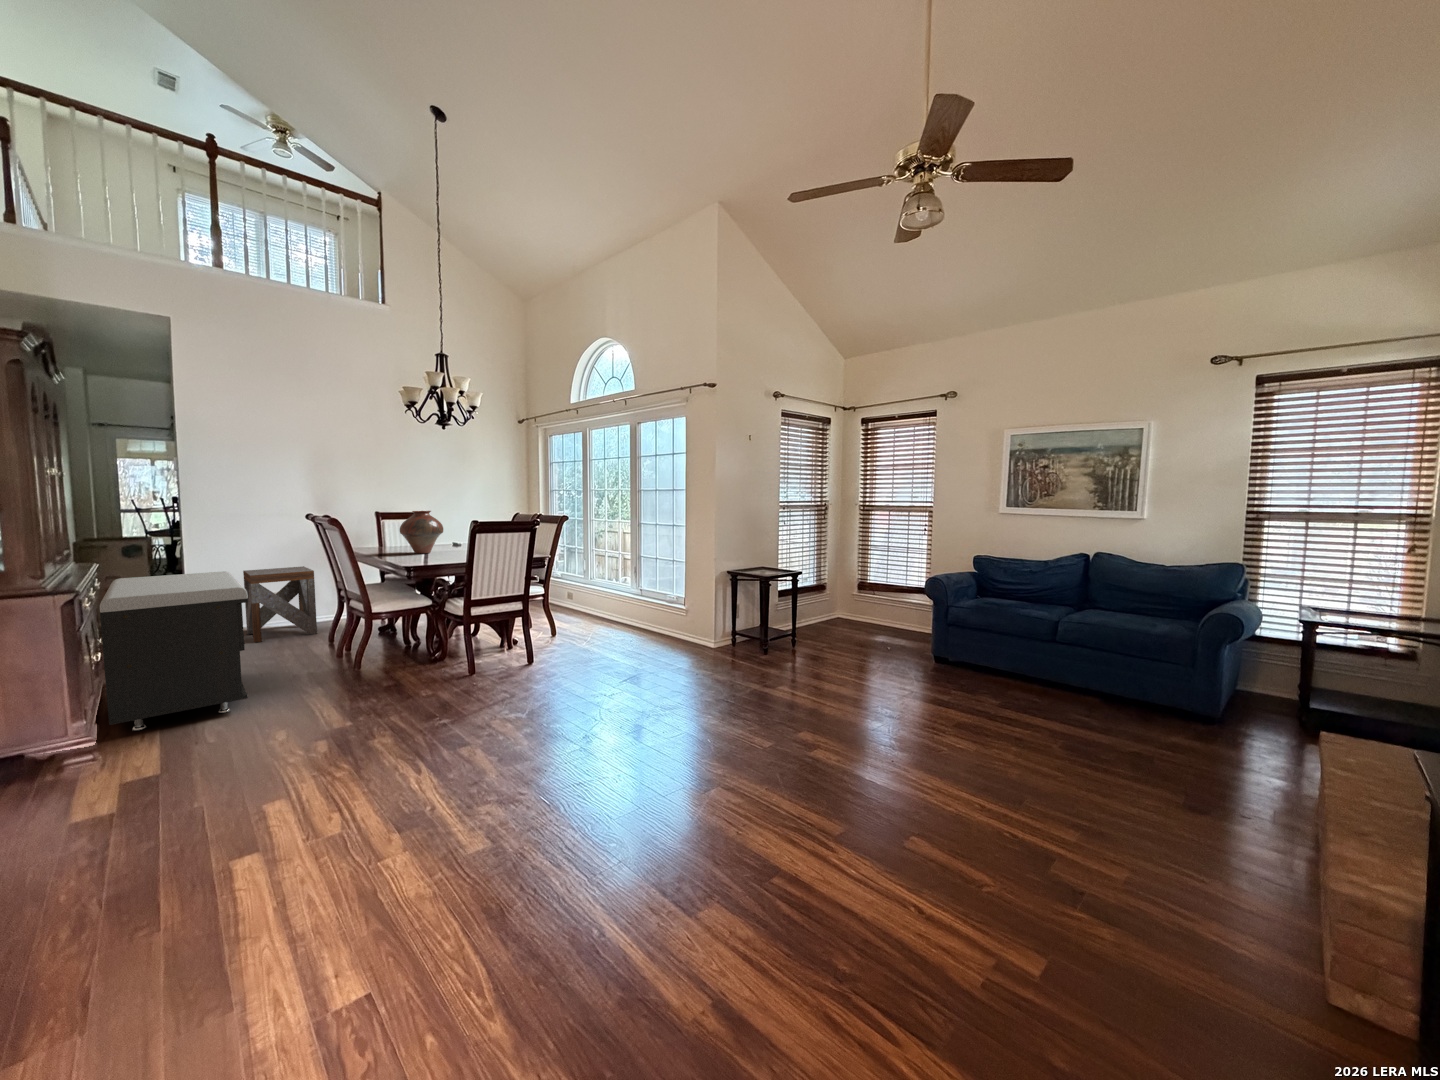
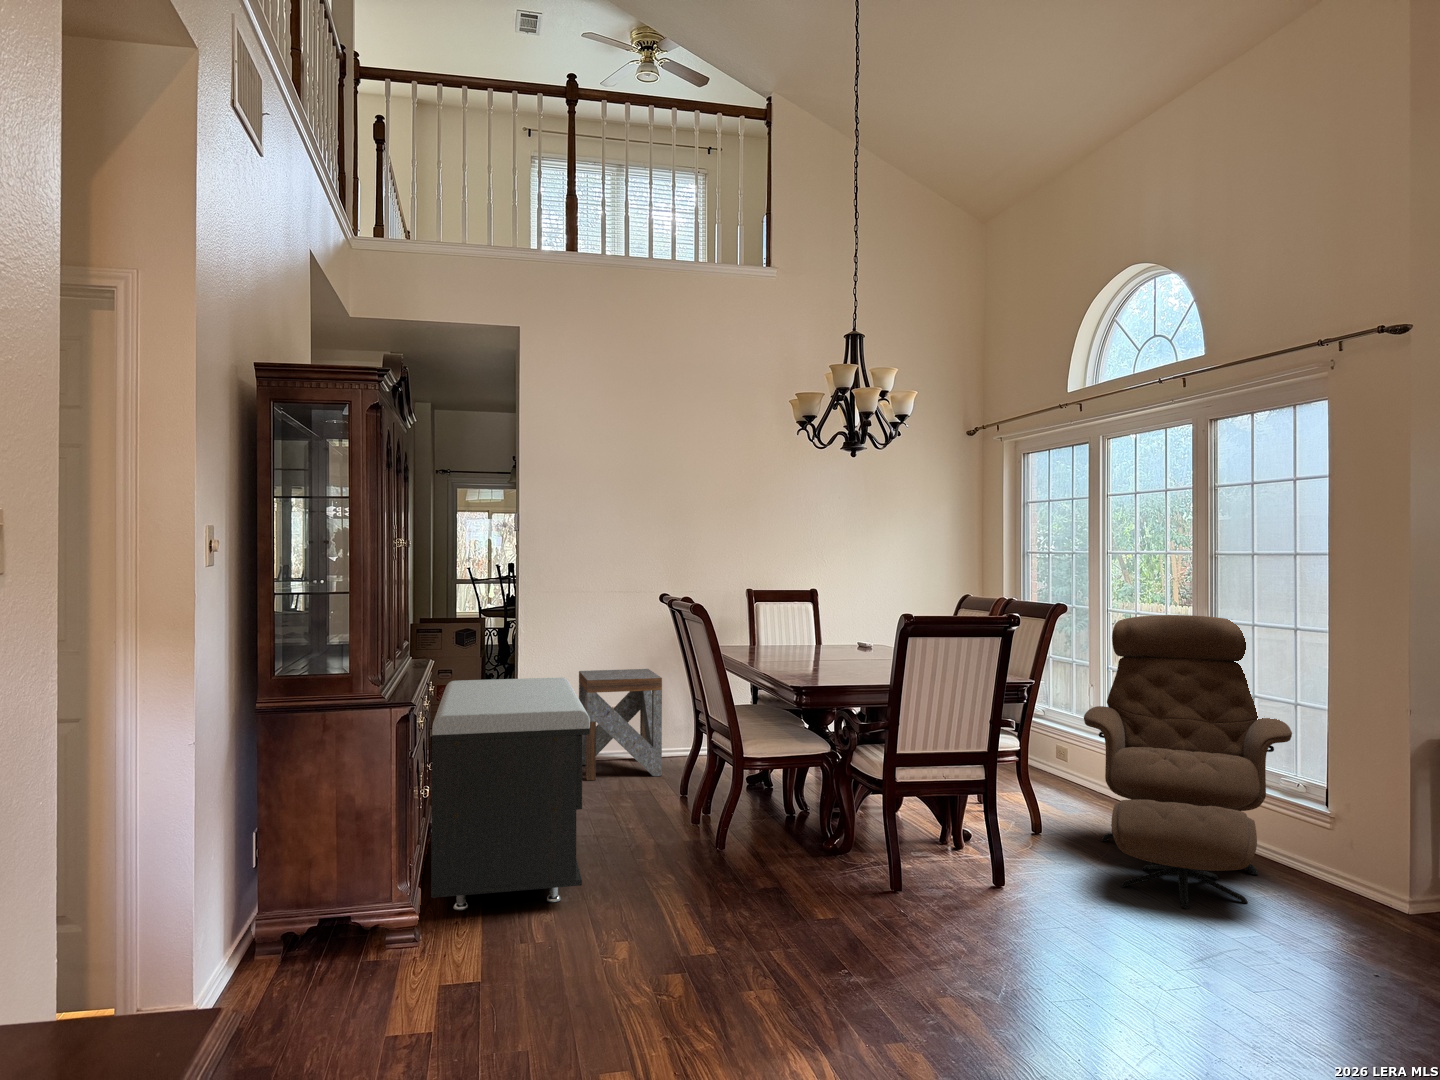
vase: present [400,511,443,554] -> none [782,590,848,662]
lounge chair: none [576,521,666,655] -> present [1084,615,1292,909]

